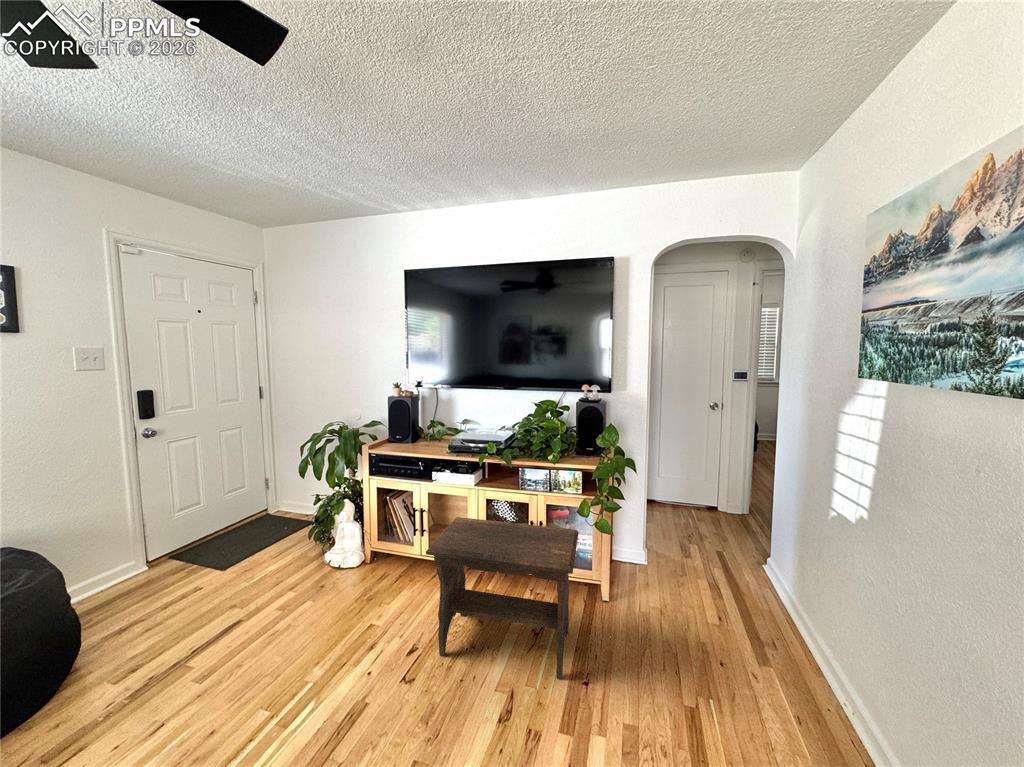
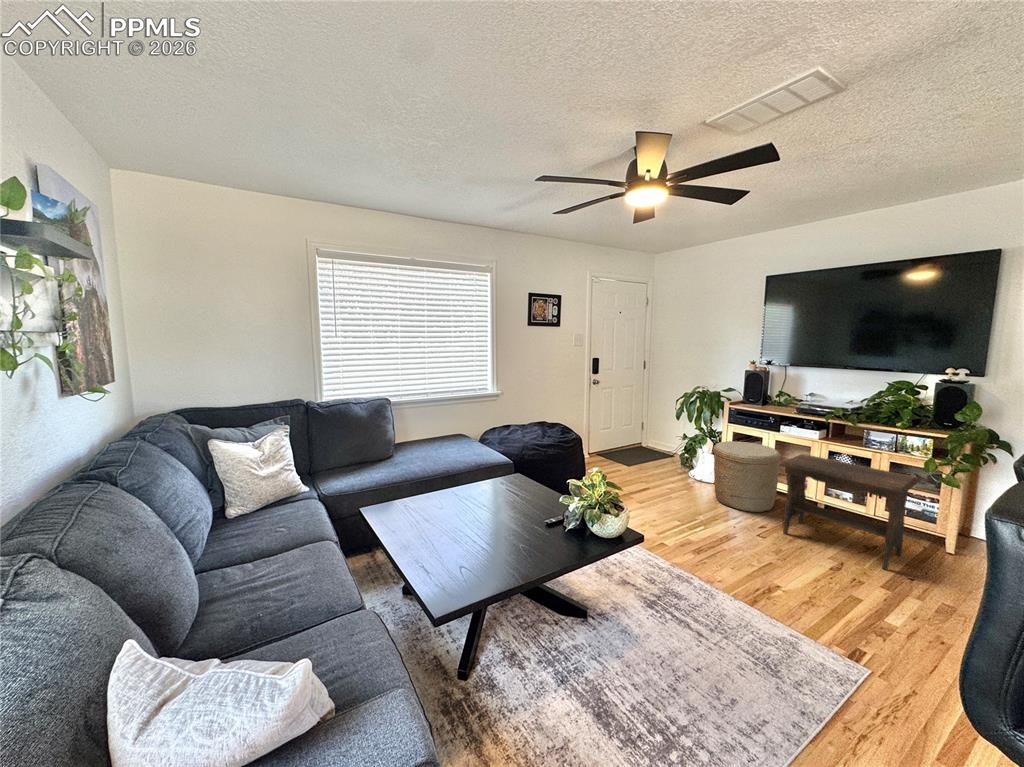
woven basket: none [341,502,434,621] -> present [713,441,780,512]

